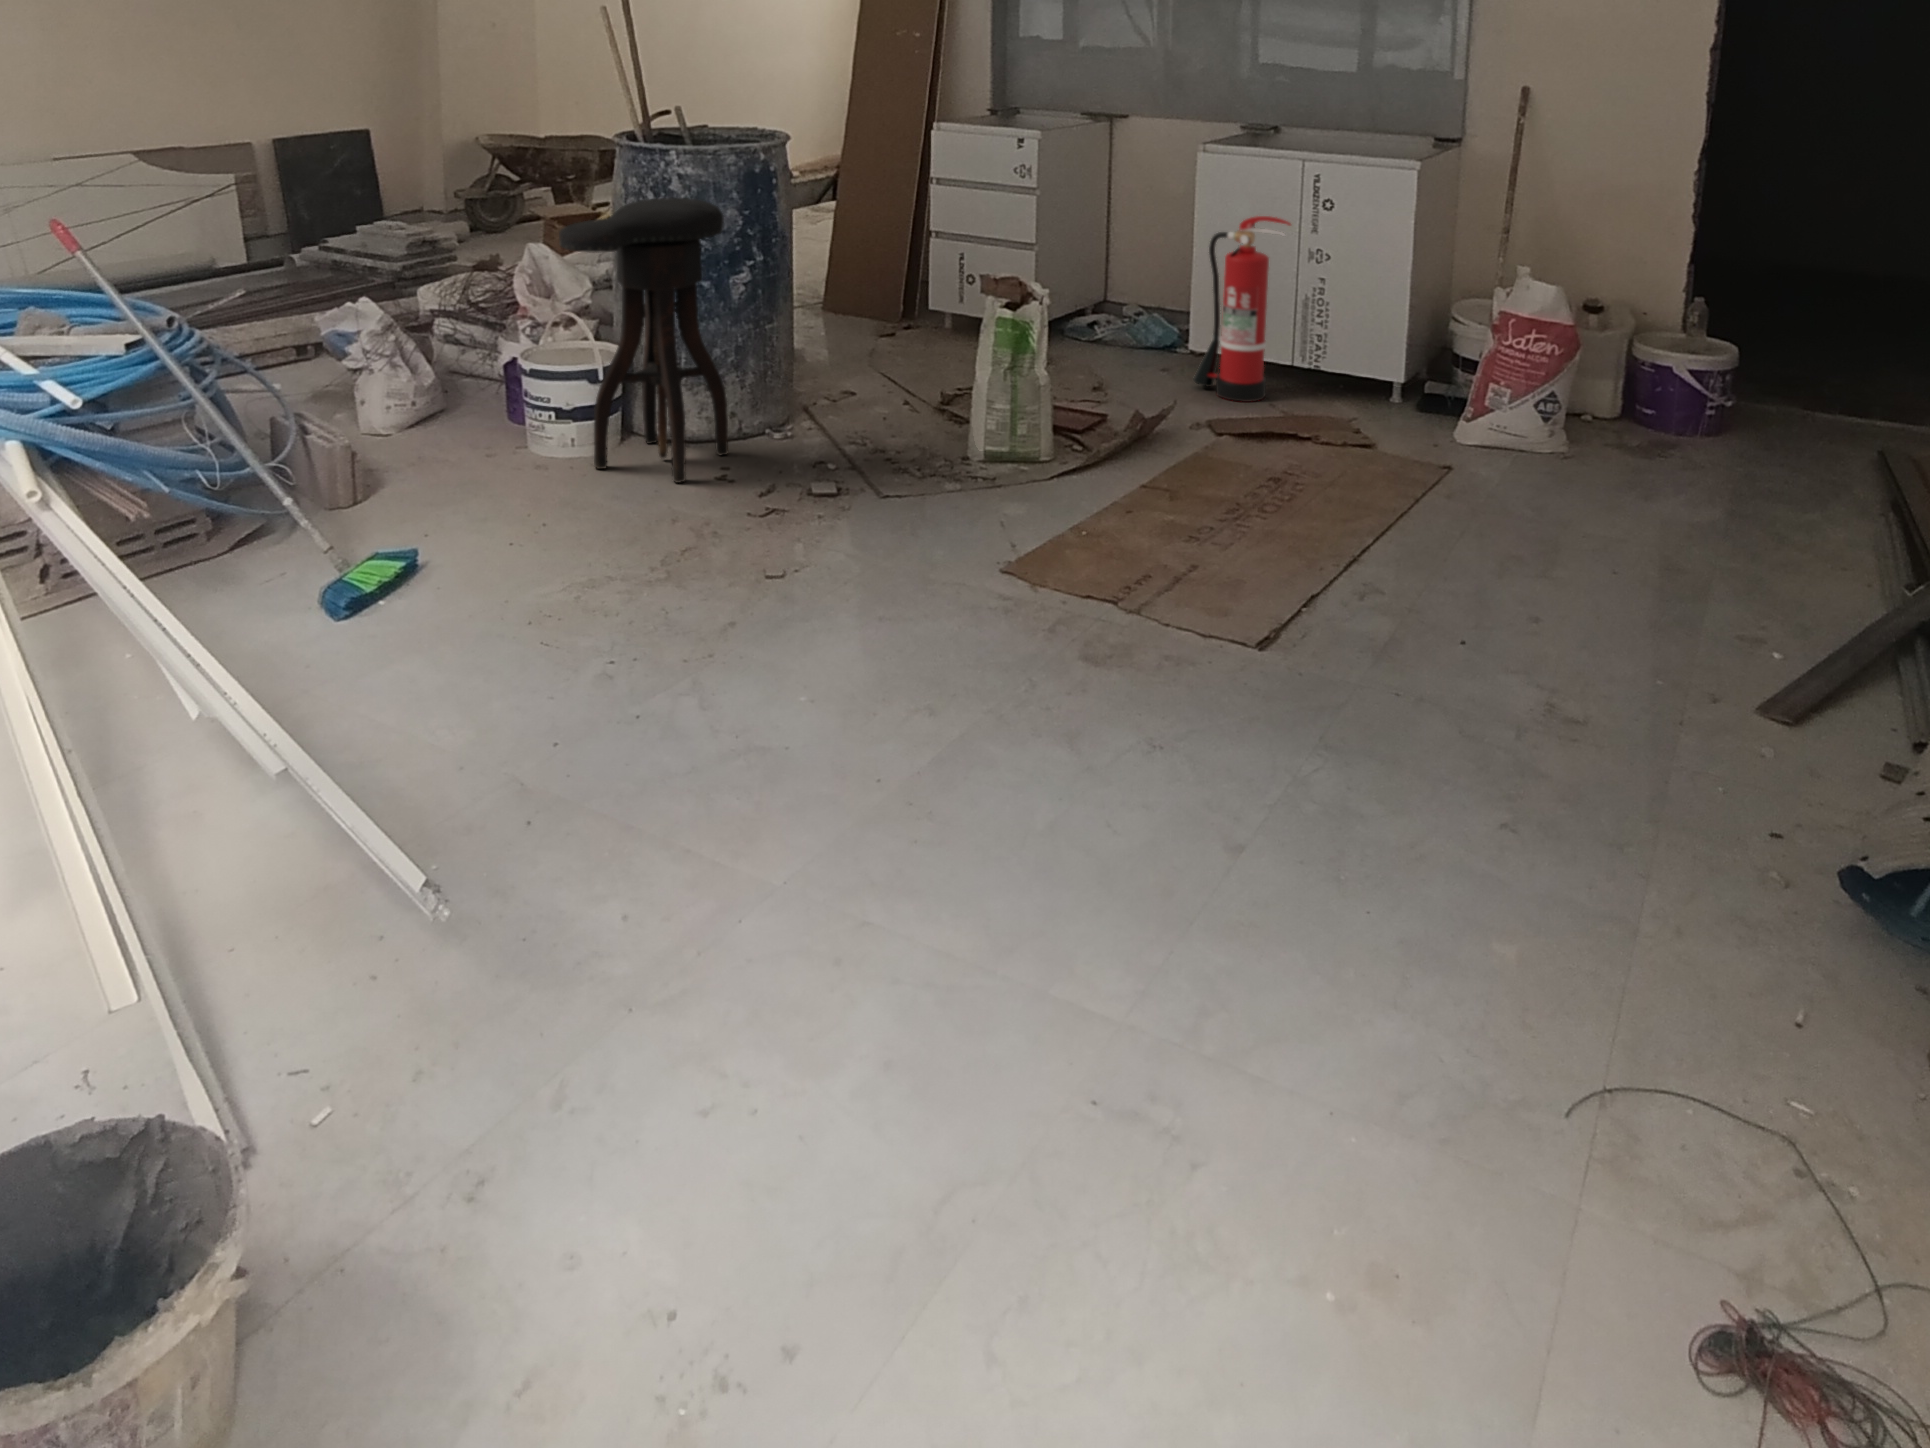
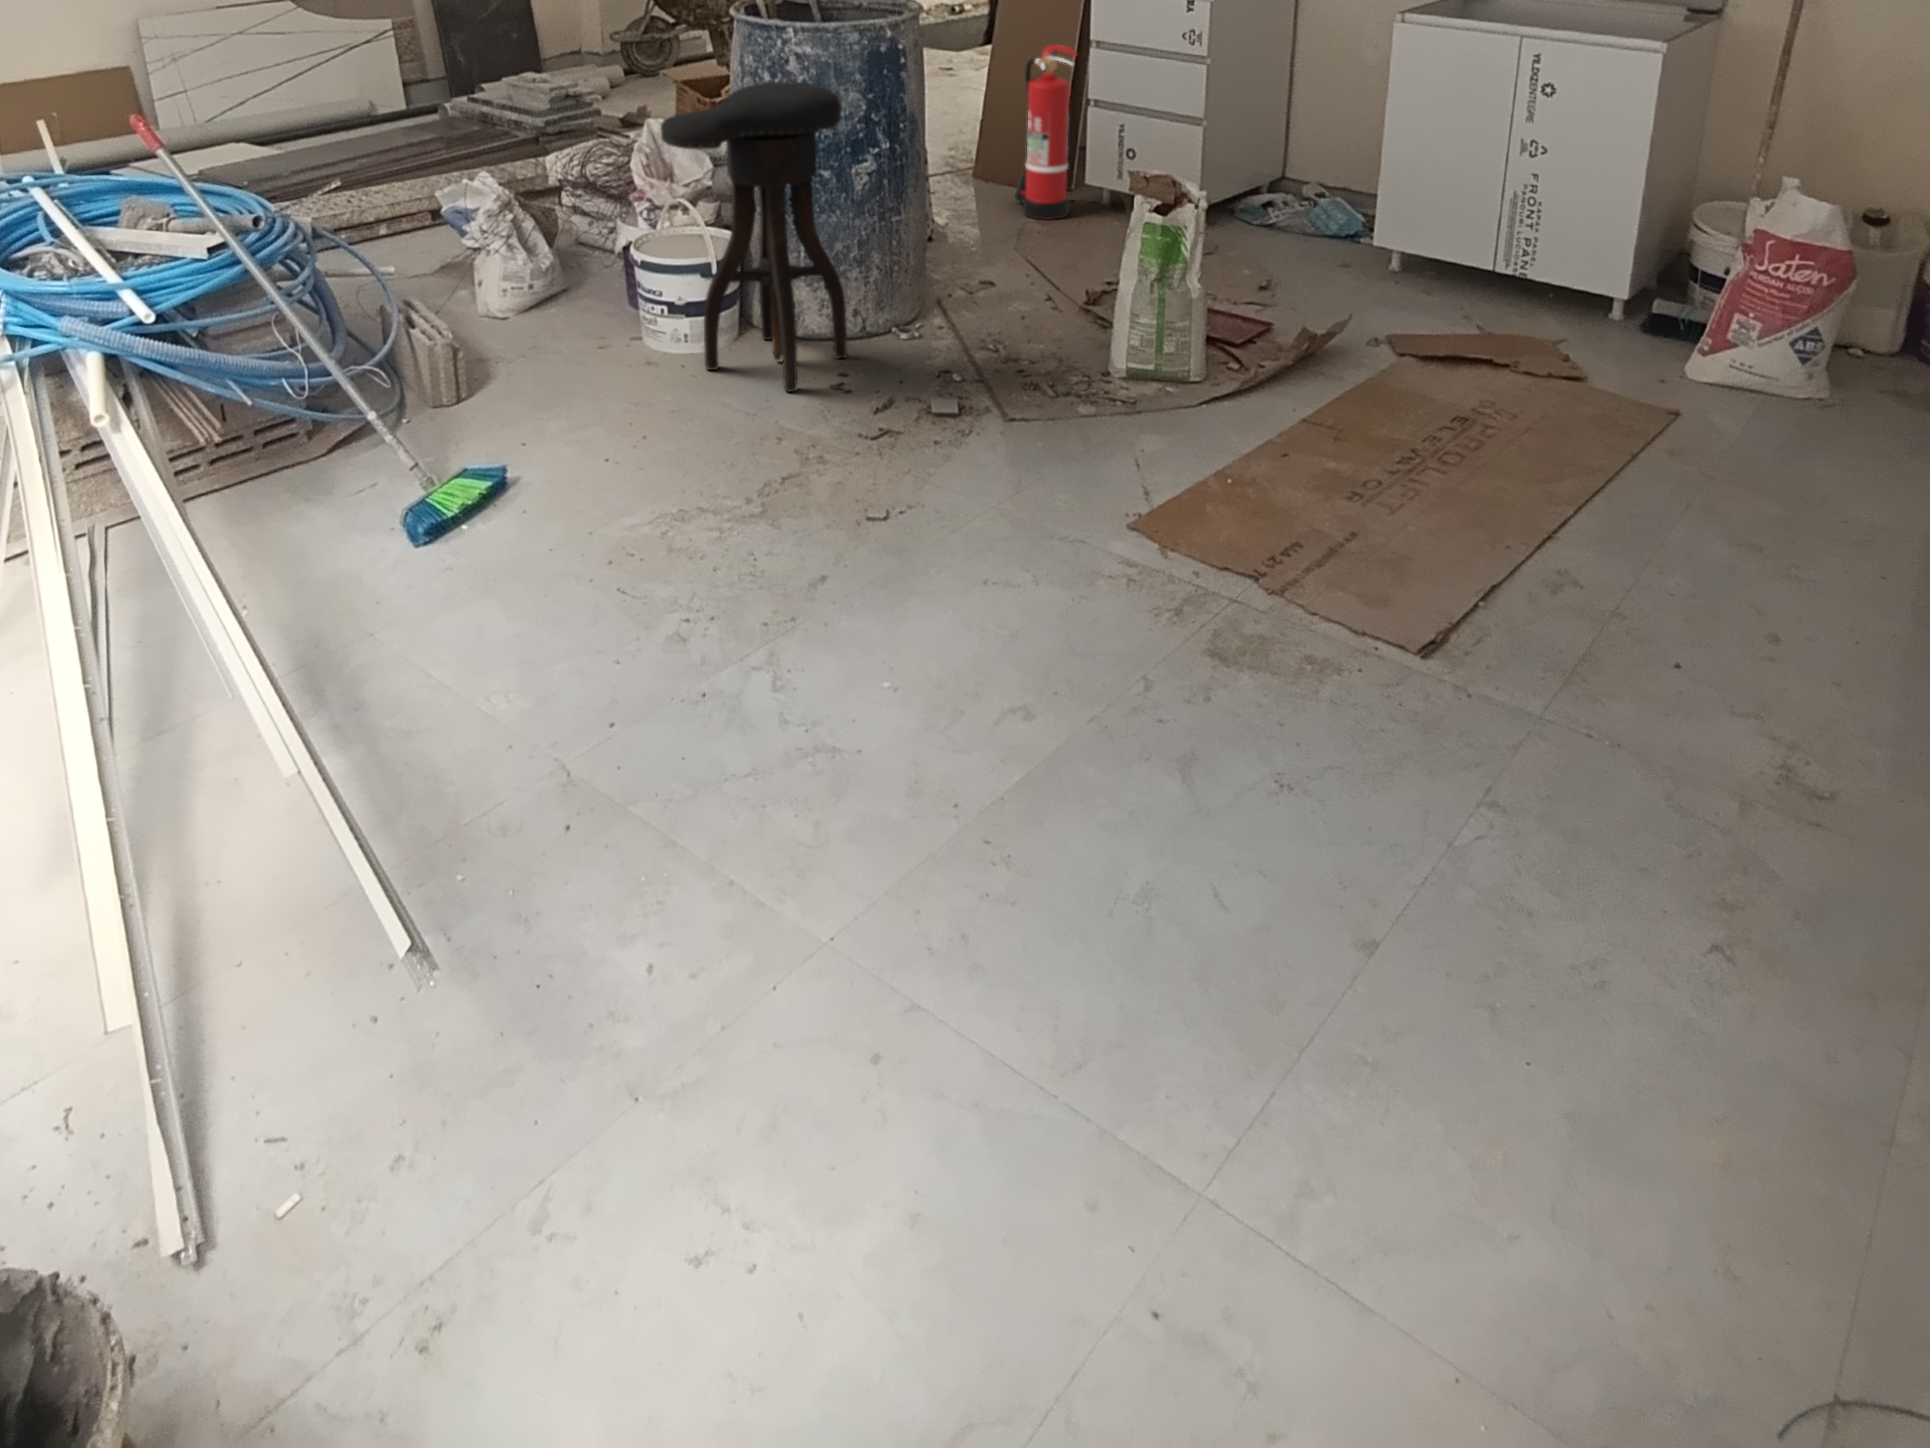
fire extinguisher: present [1193,216,1291,402] -> present [1014,45,1077,220]

